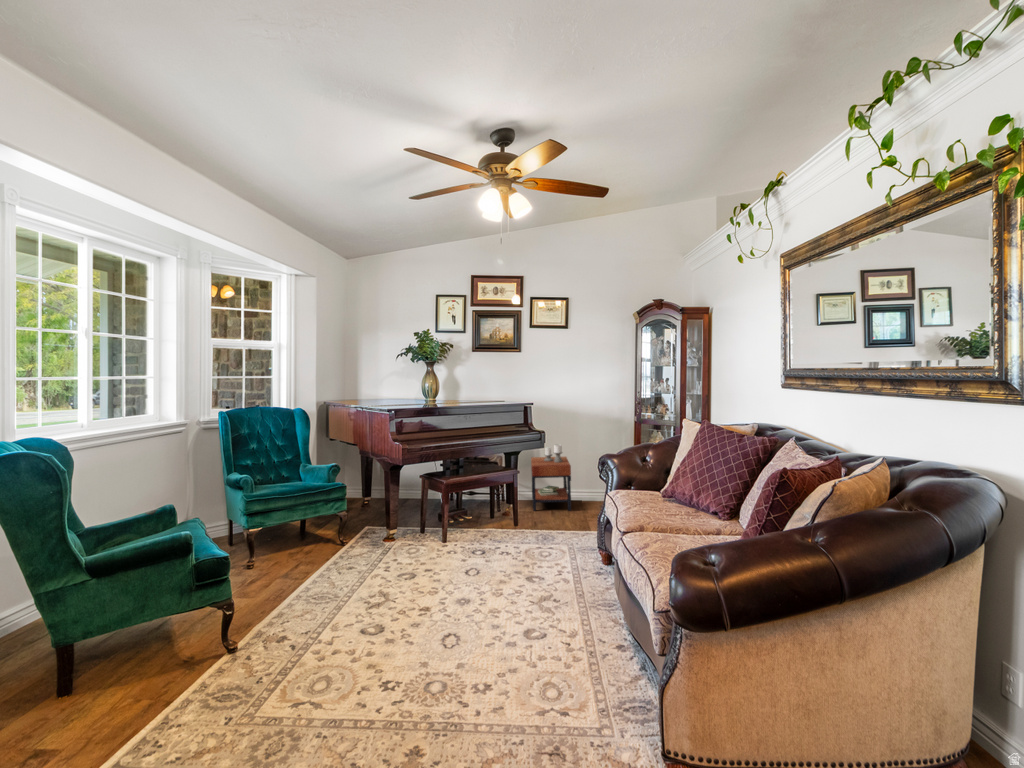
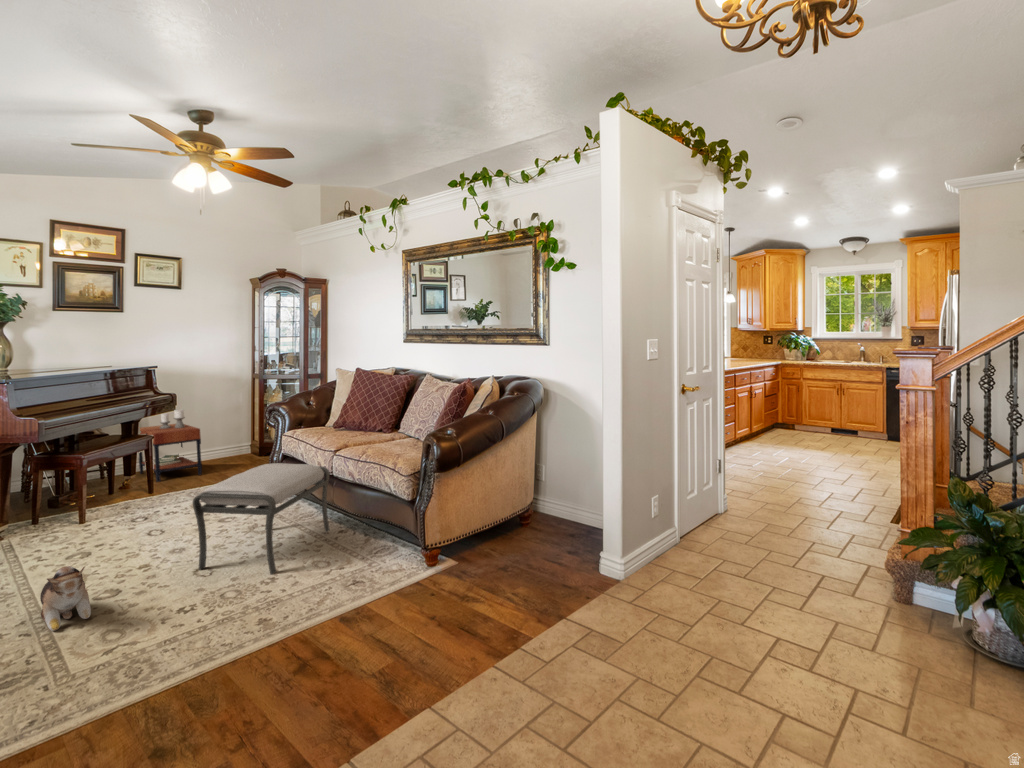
ottoman: none [441,532,606,687] -> present [193,463,330,575]
plush toy: none [278,610,340,668] -> present [40,566,91,631]

